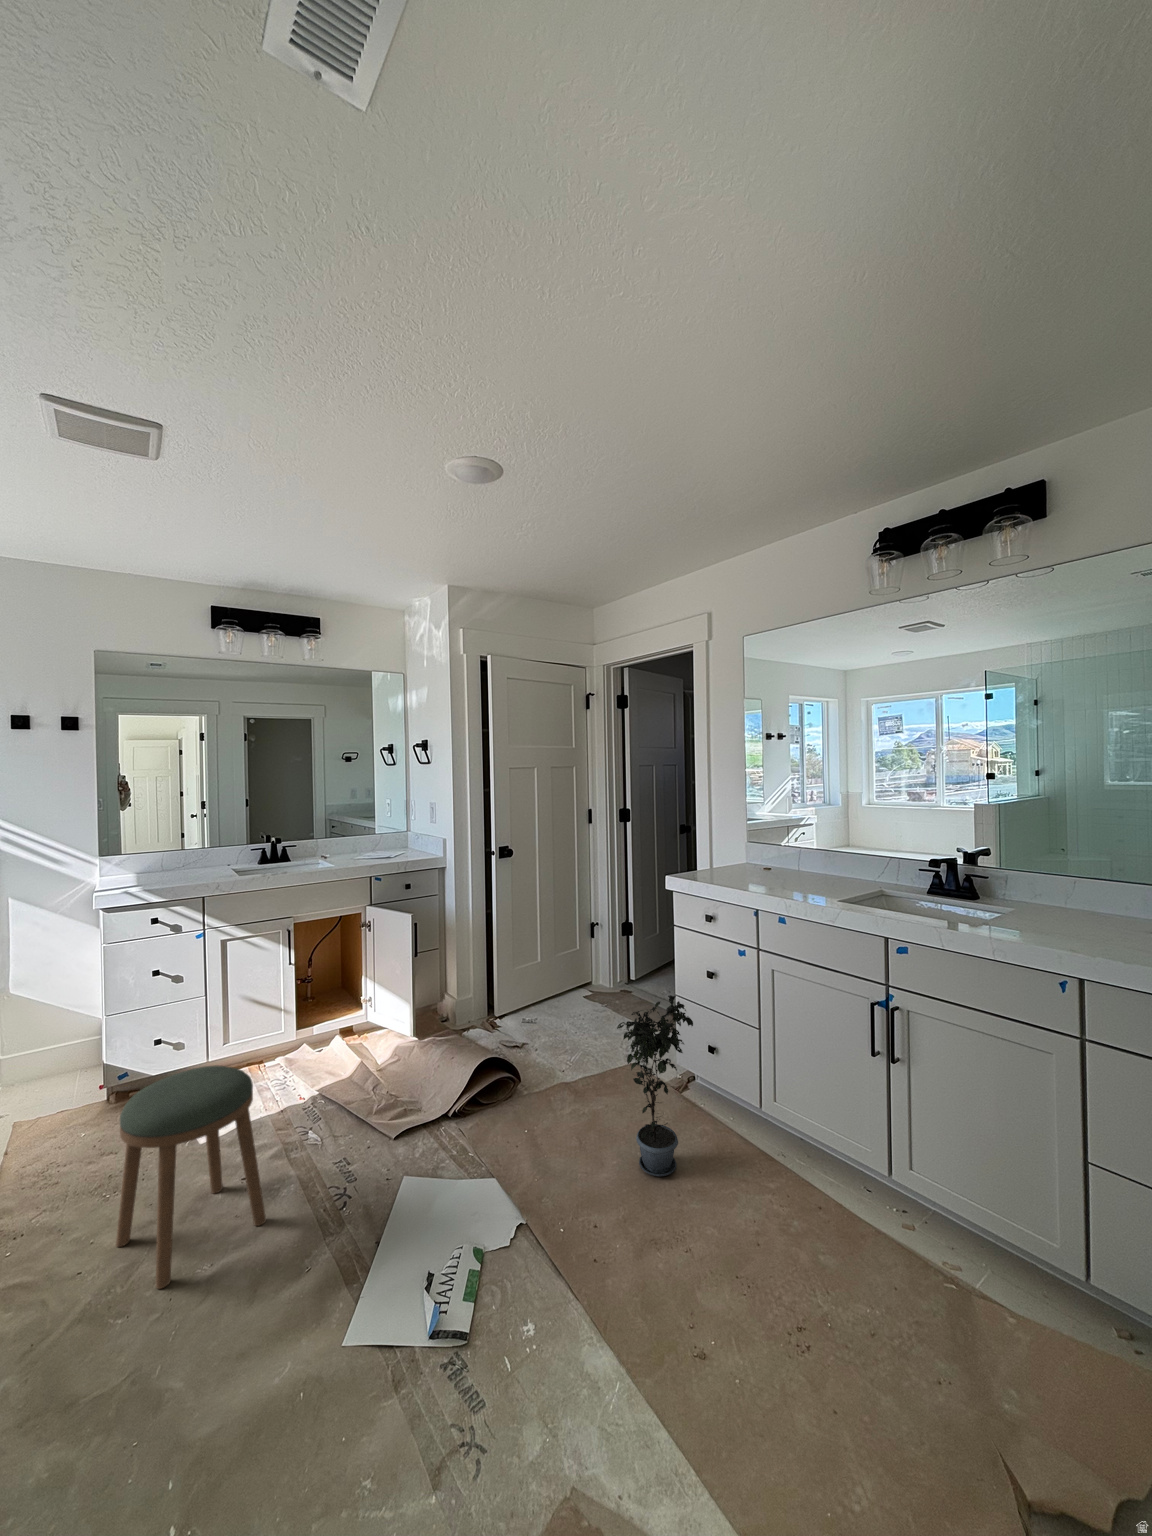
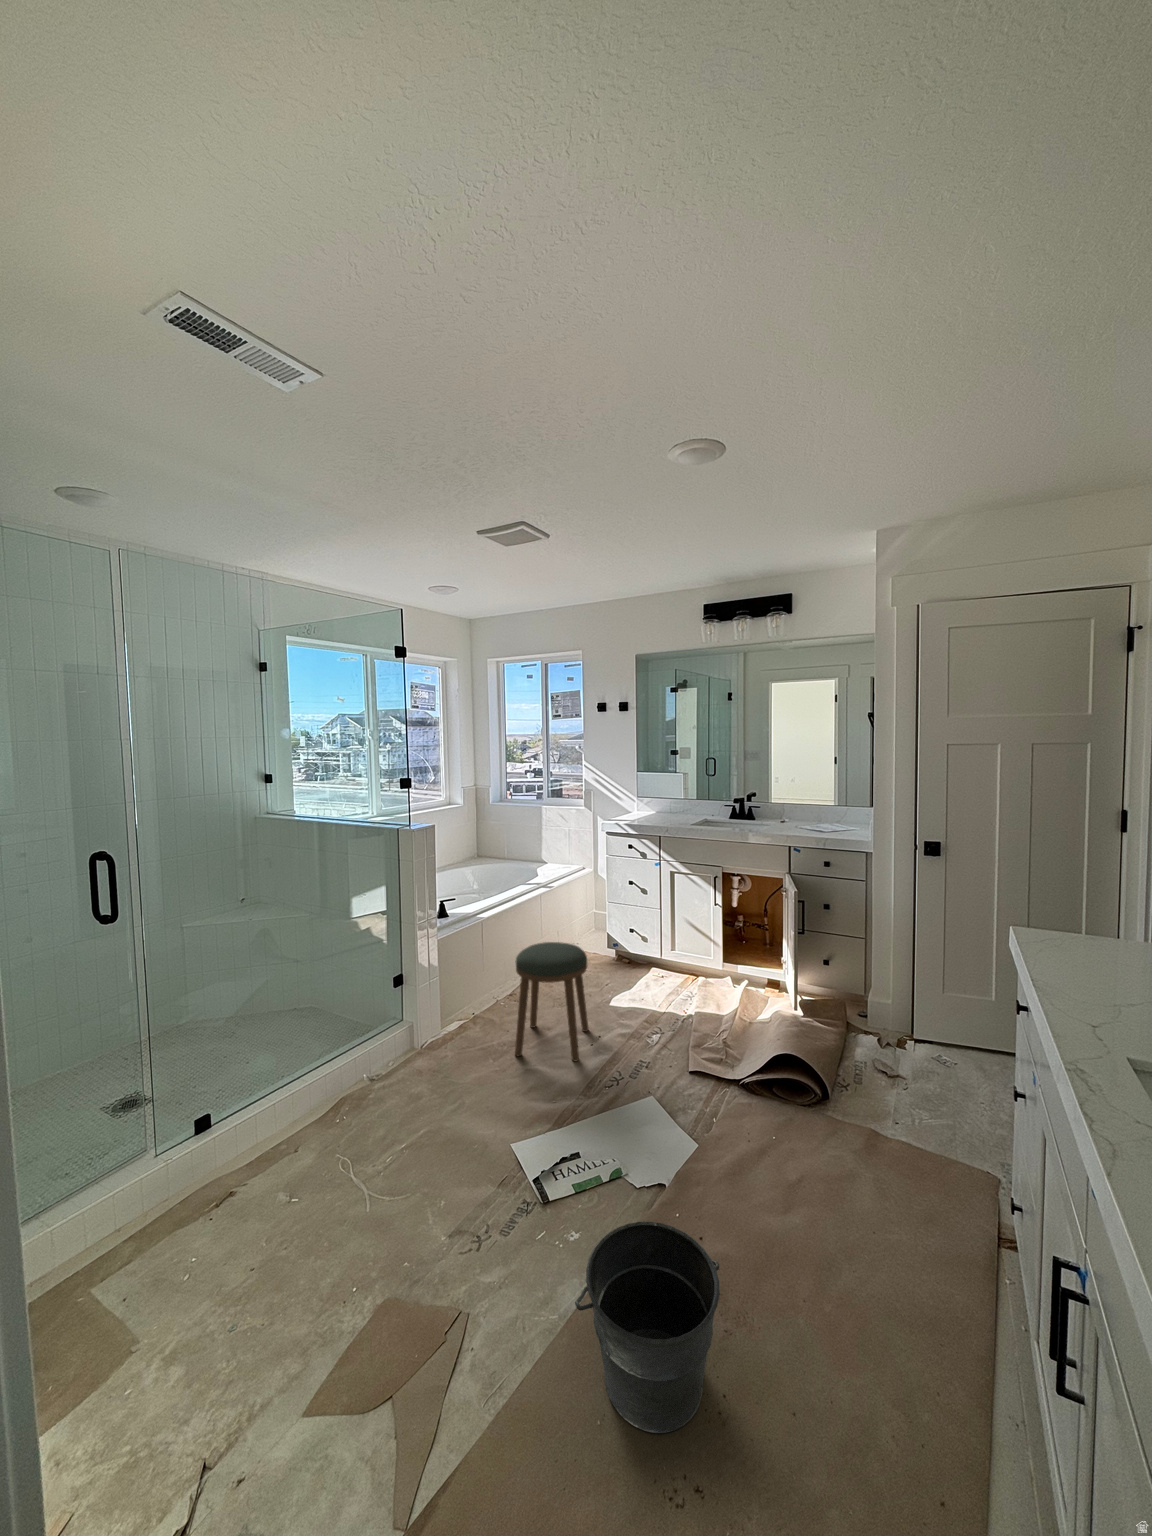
potted plant: present [617,995,693,1177] -> none [752,1063,915,1292]
bucket: none [625,1183,755,1361] -> present [575,1222,720,1433]

